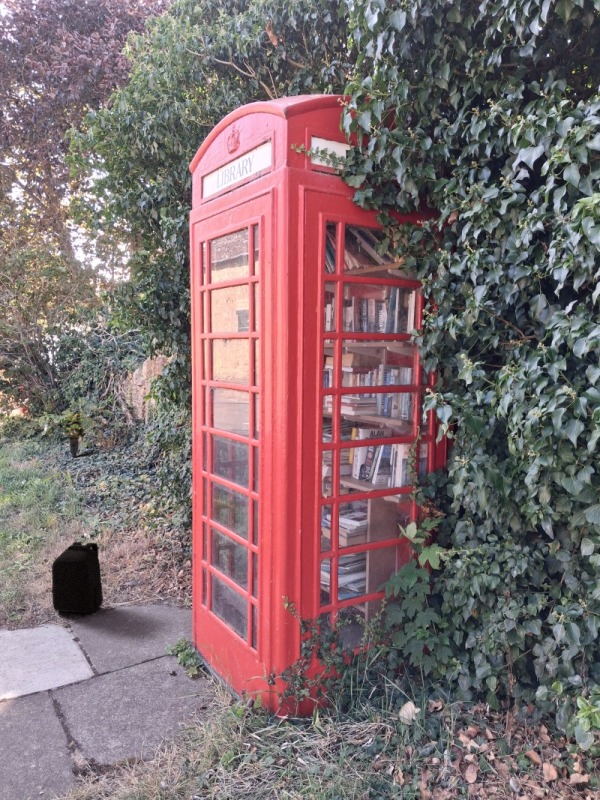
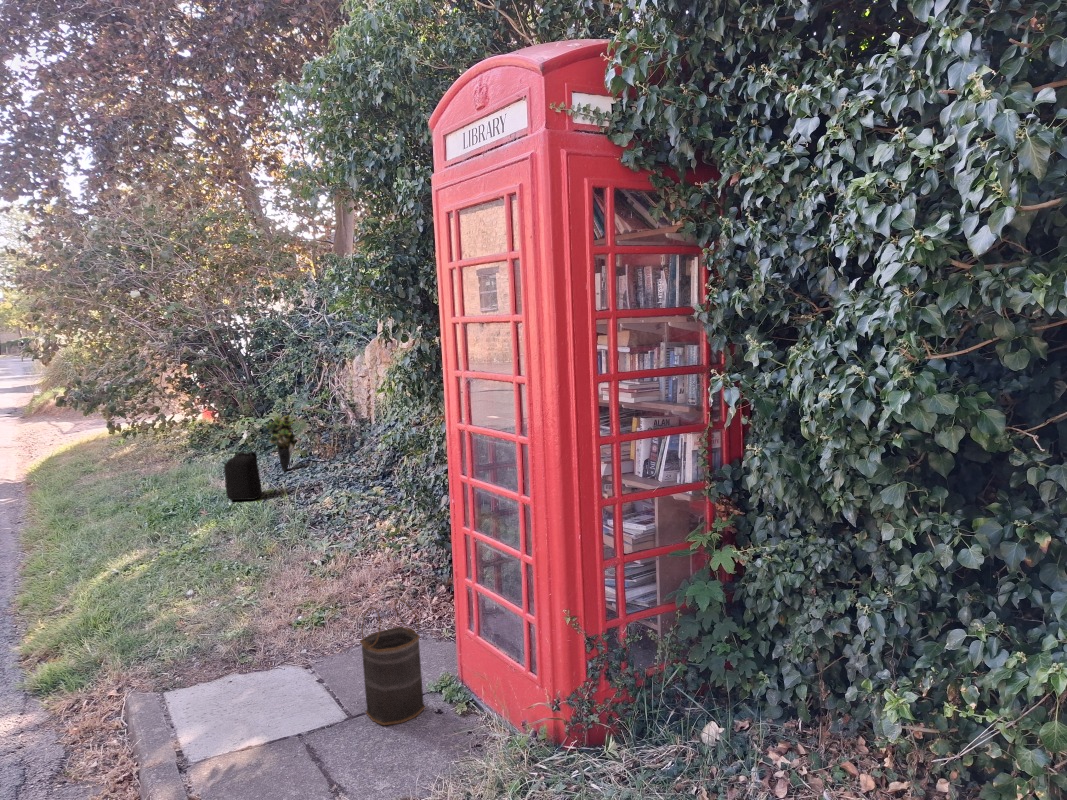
backpack: present [52,542,103,613] -> present [224,452,262,500]
basket: none [103,575,158,688] -> present [360,599,425,725]

